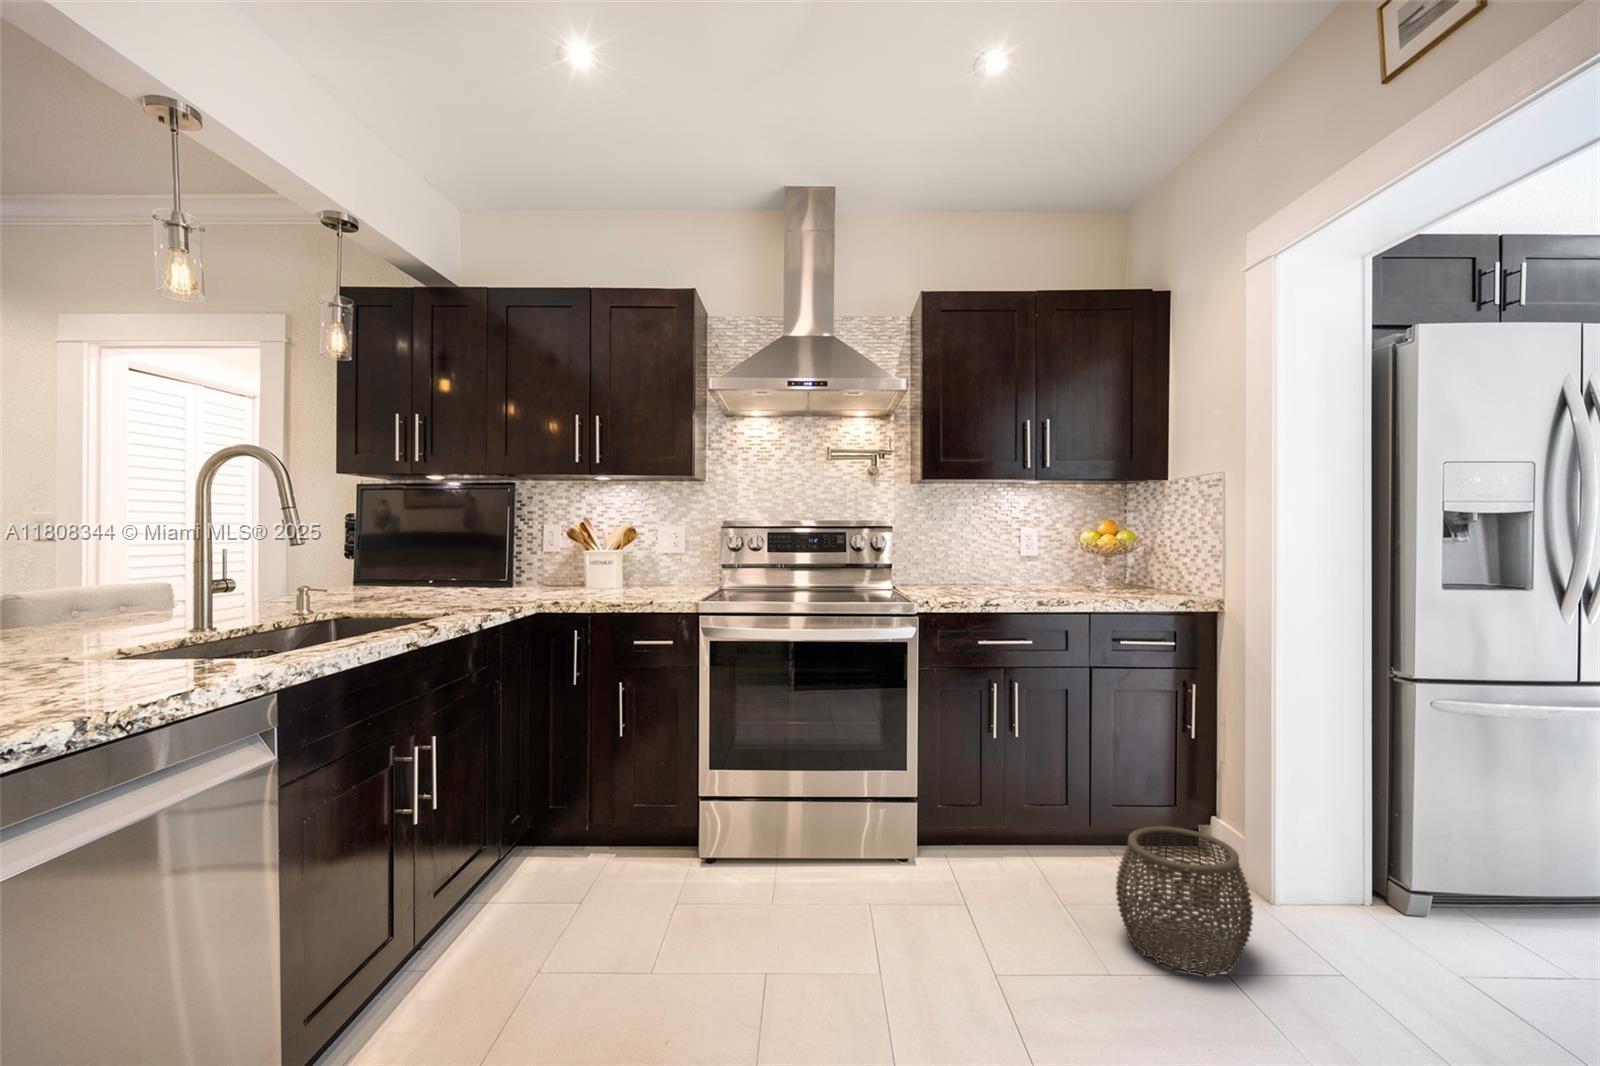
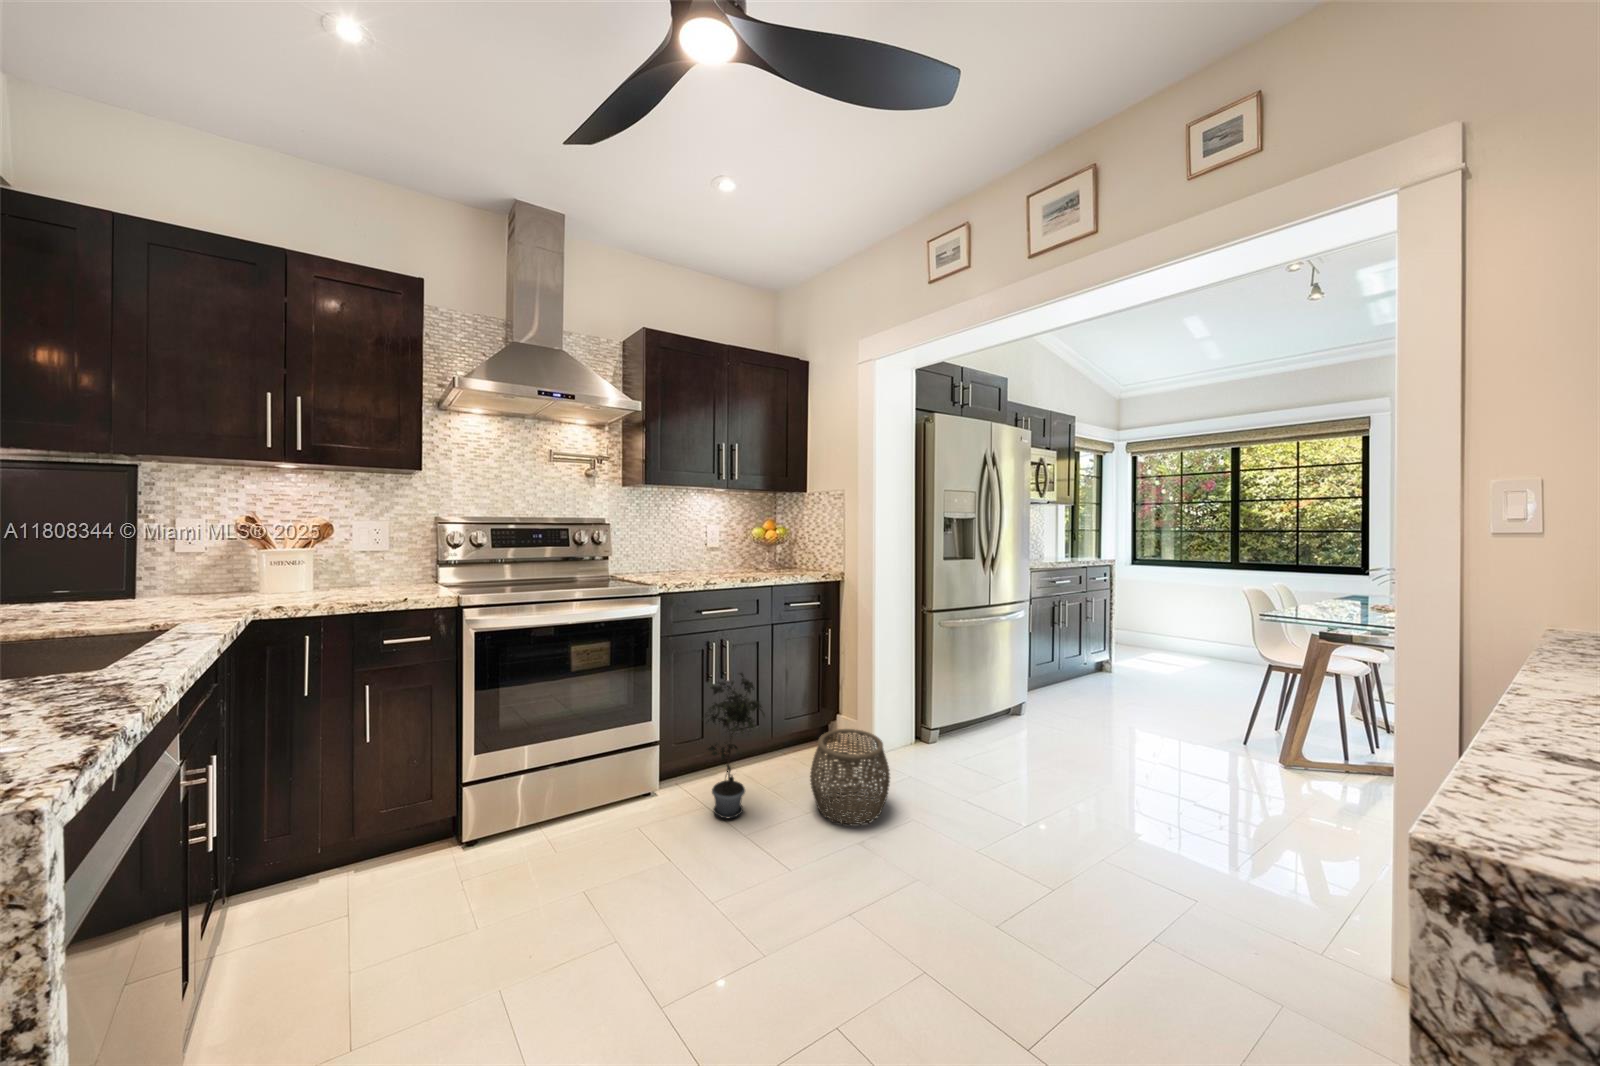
potted plant: none [961,718,1046,911] -> present [705,673,765,818]

